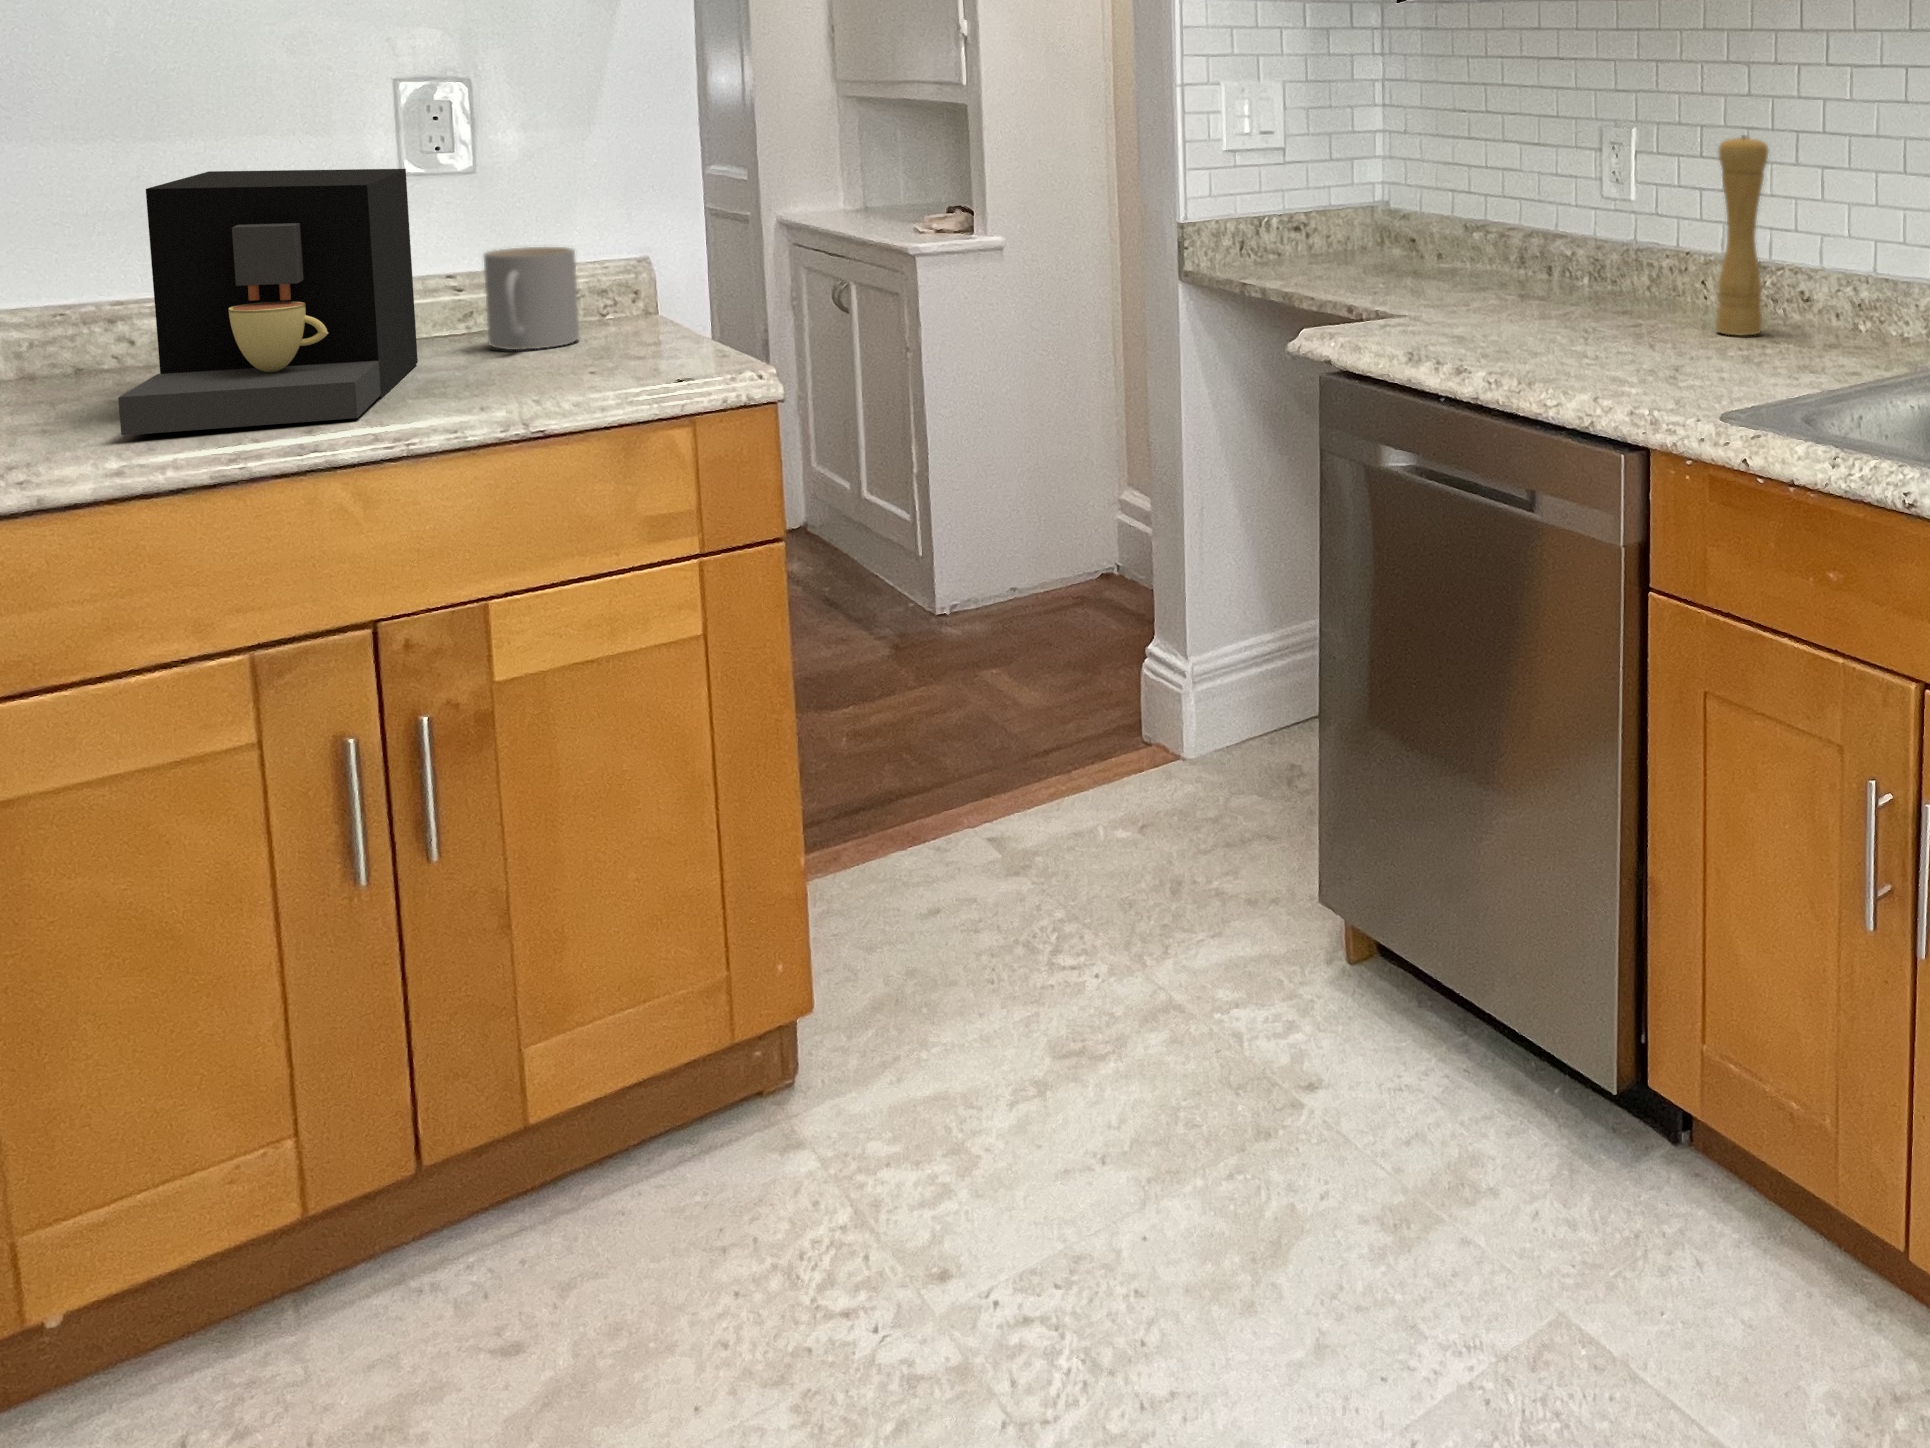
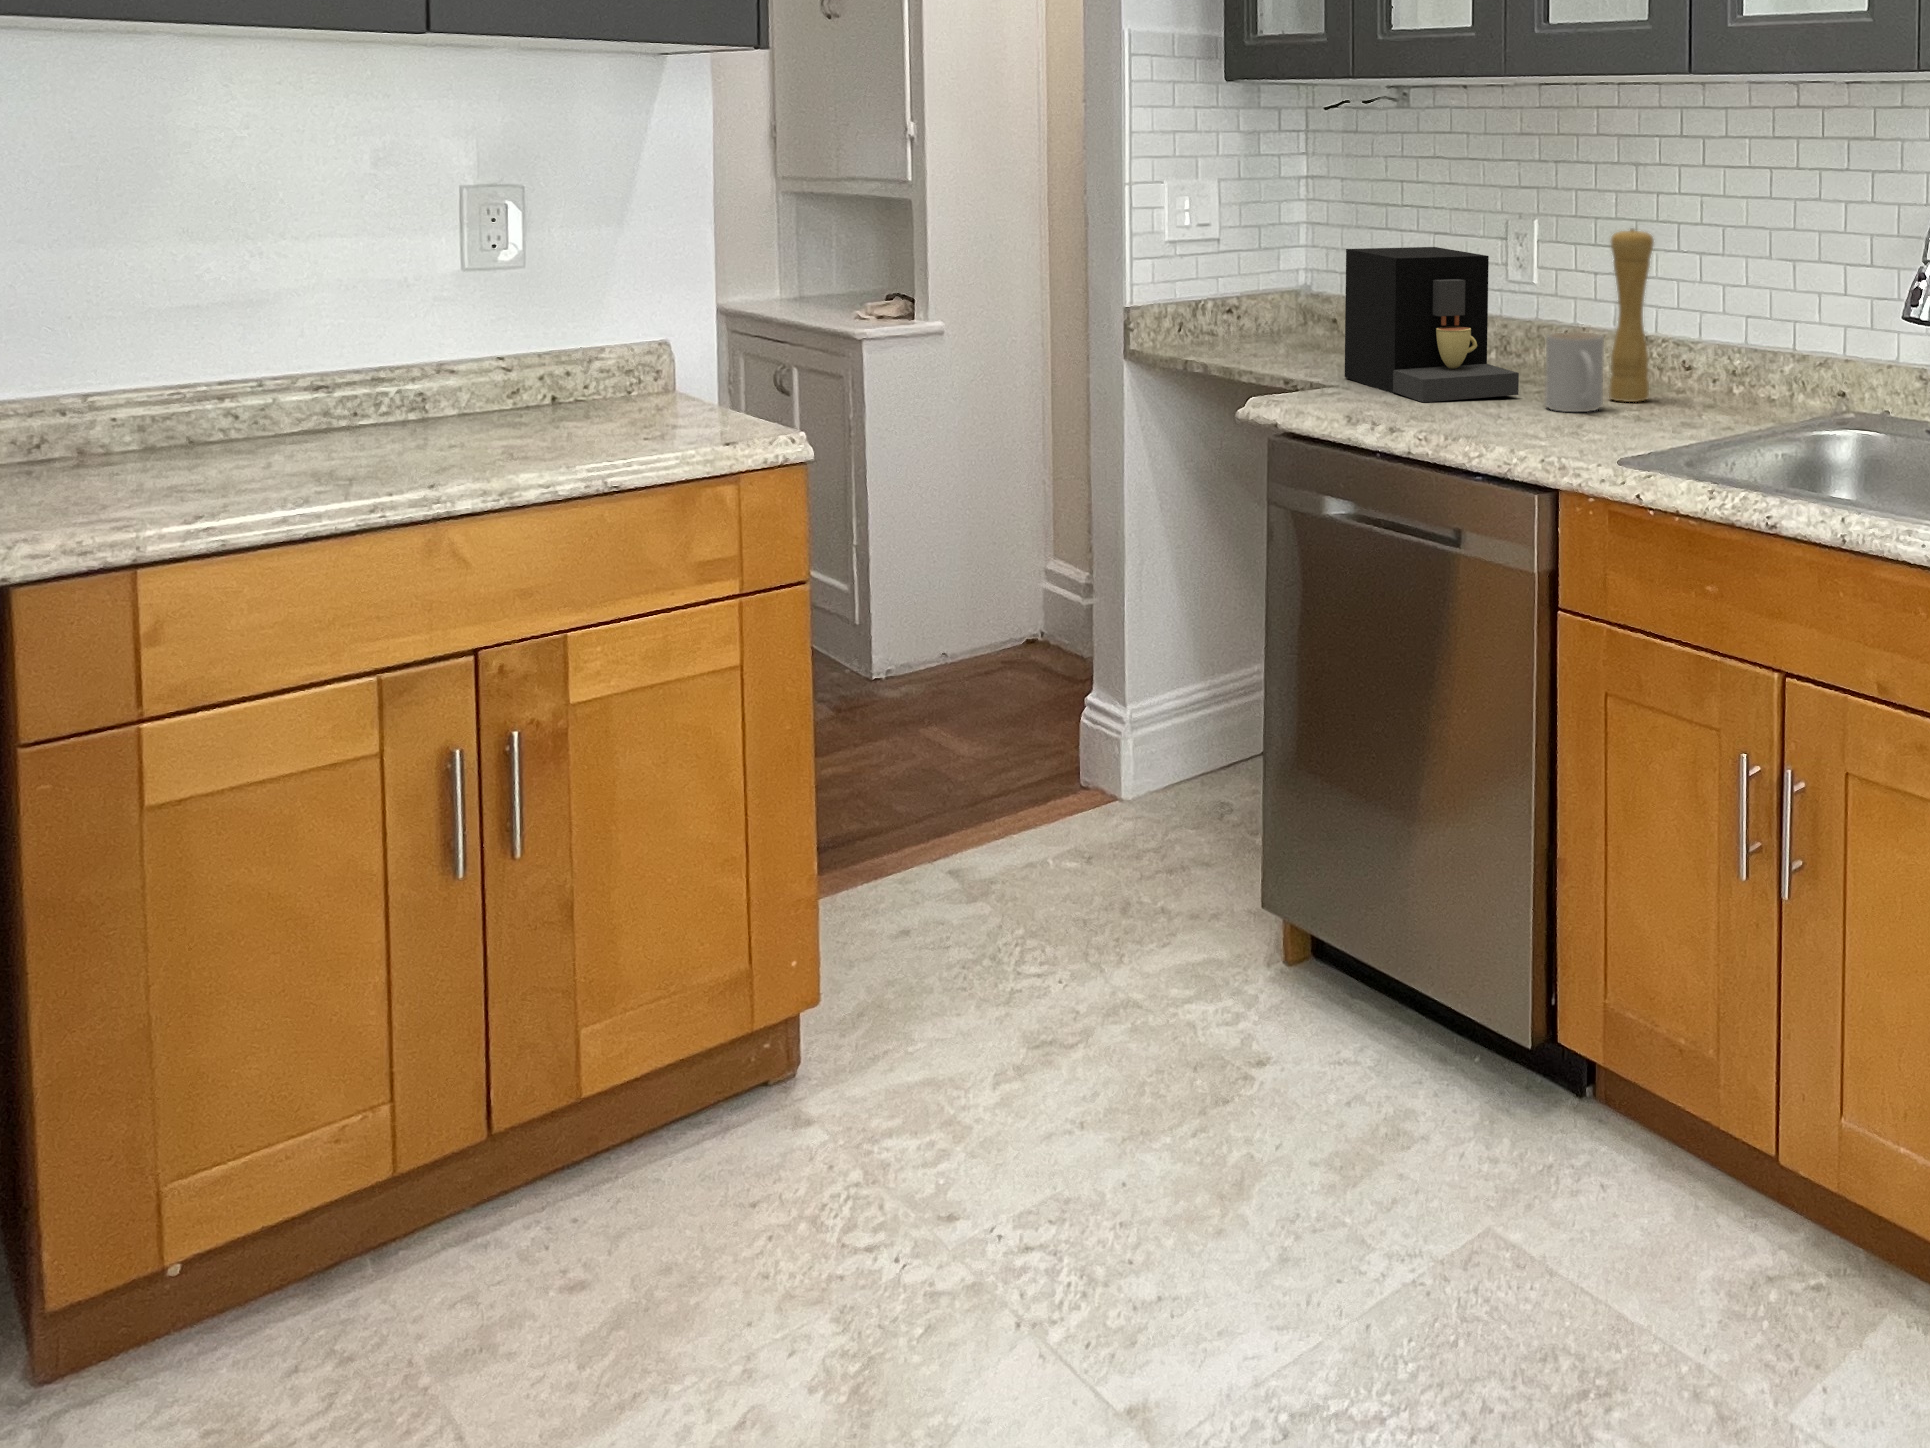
coffee maker: present [118,169,418,435] -> present [1345,247,1519,402]
mug: present [484,247,579,350] -> present [1545,332,1604,412]

